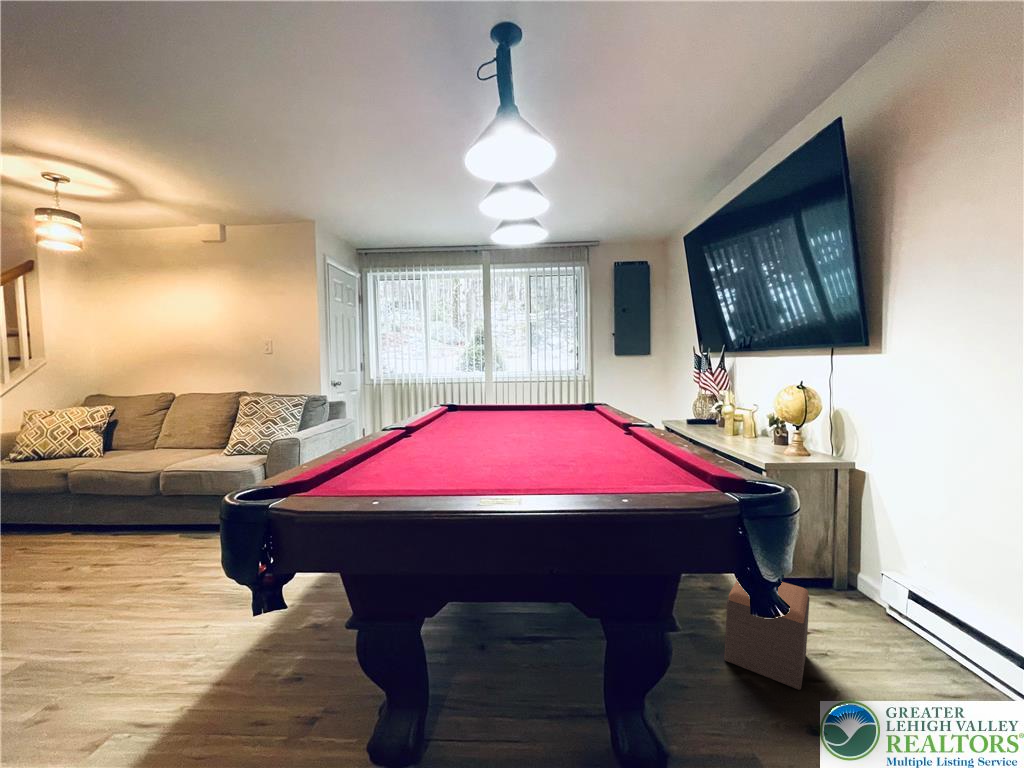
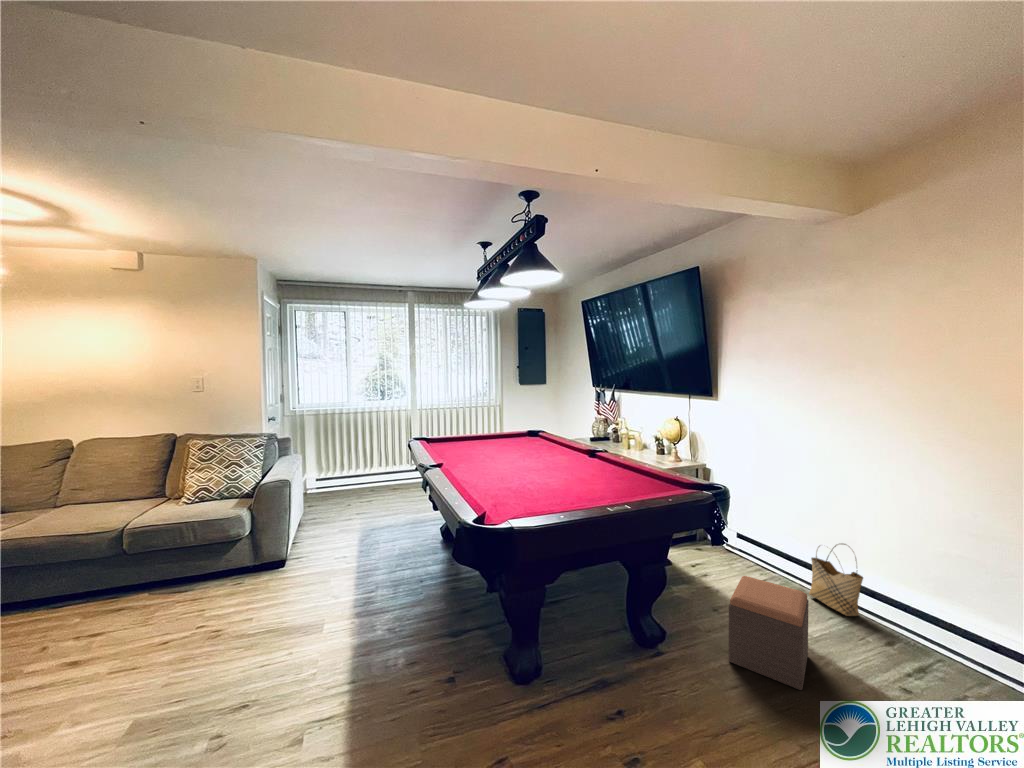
woven basket: none [807,541,864,616] -> present [809,544,863,616]

